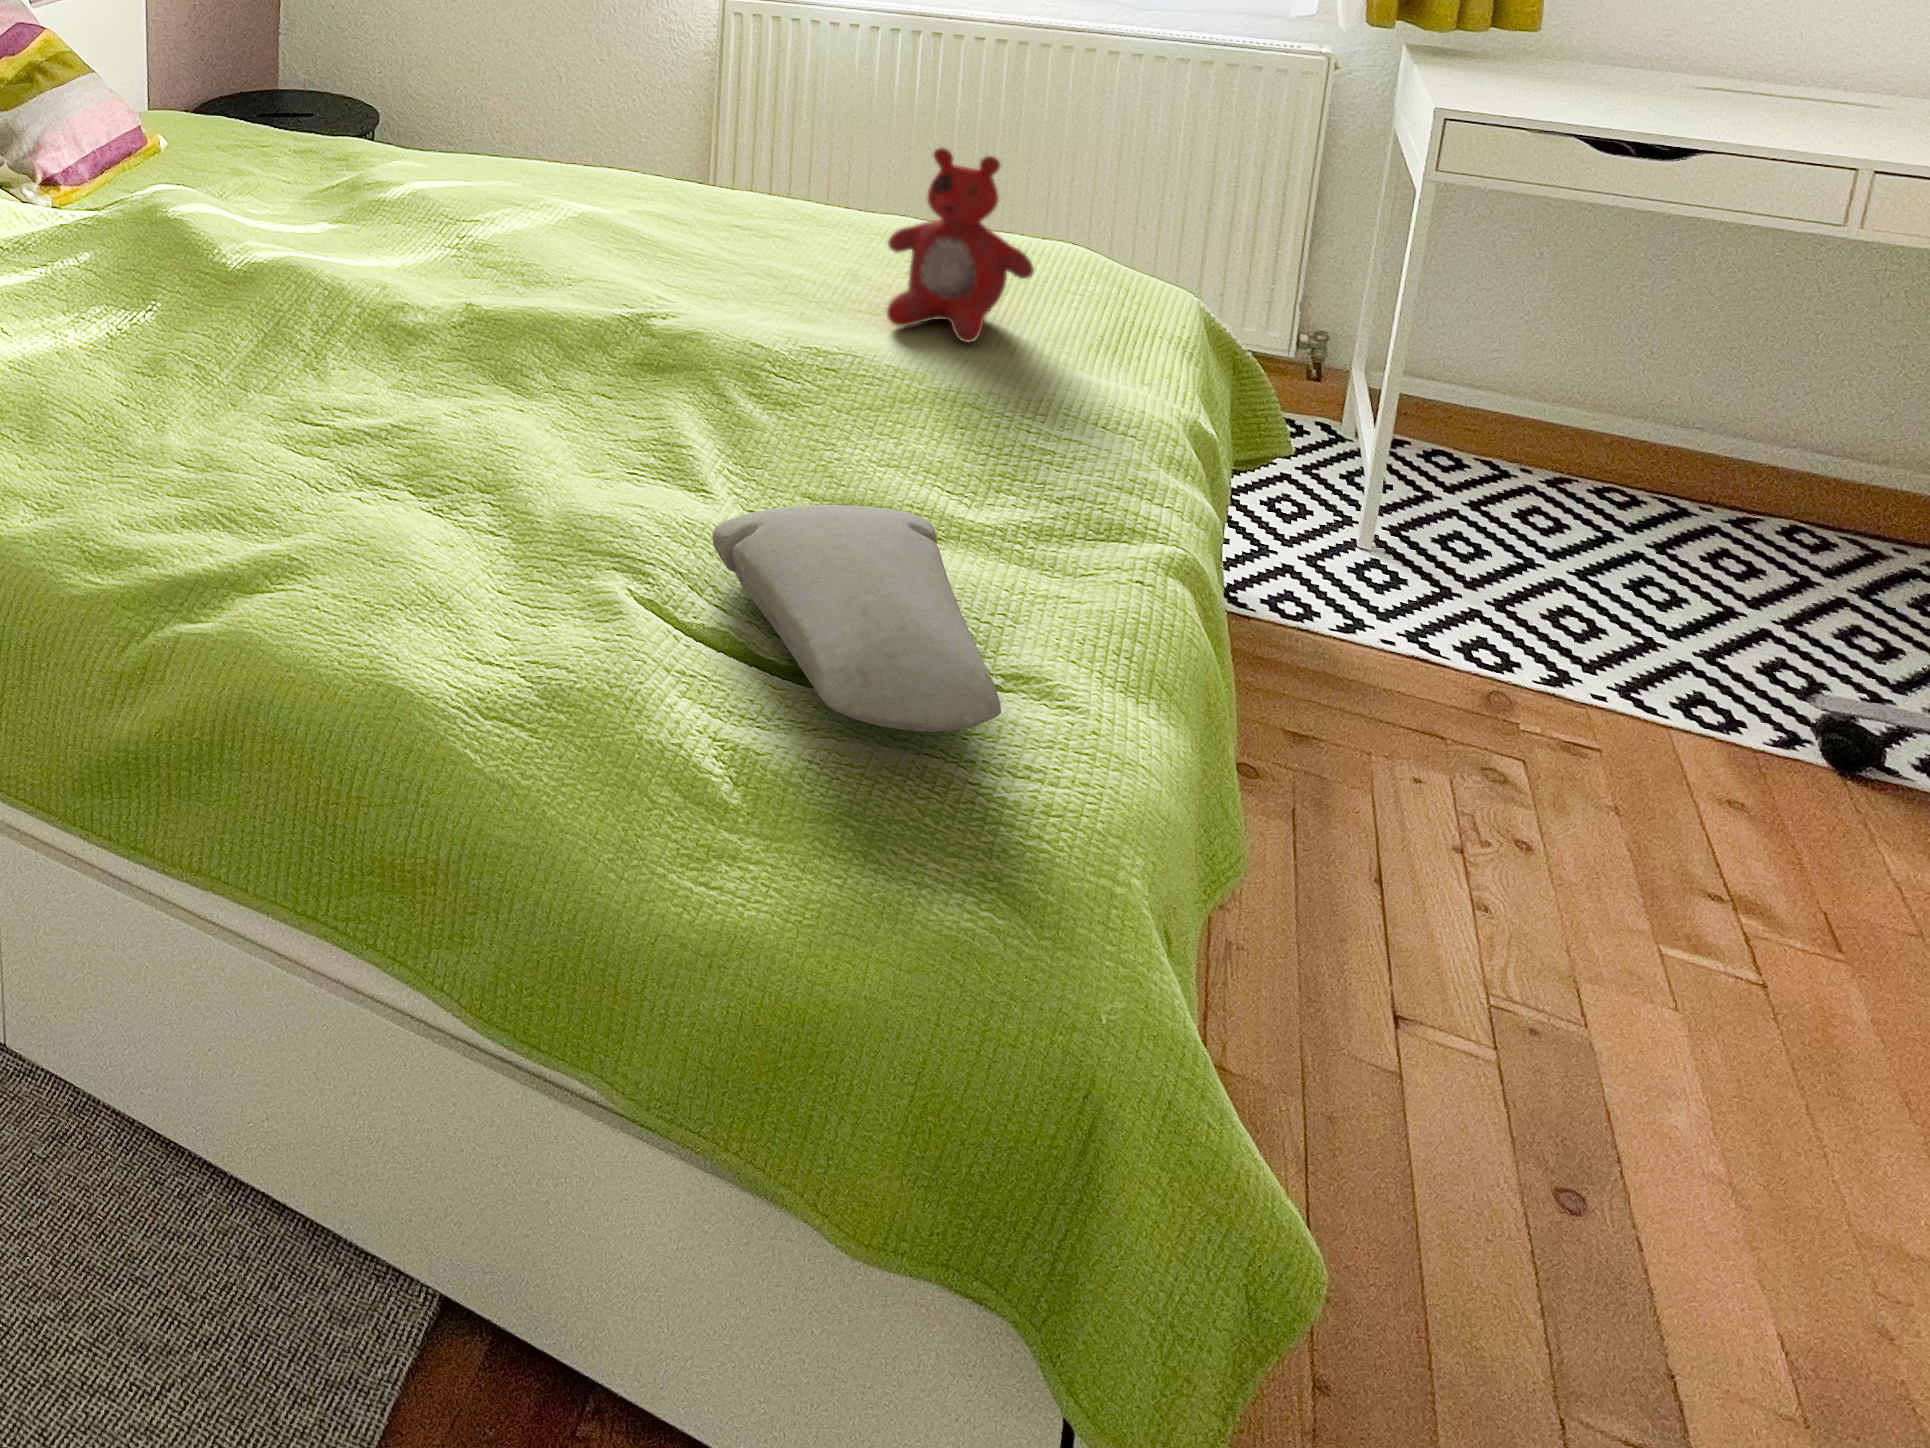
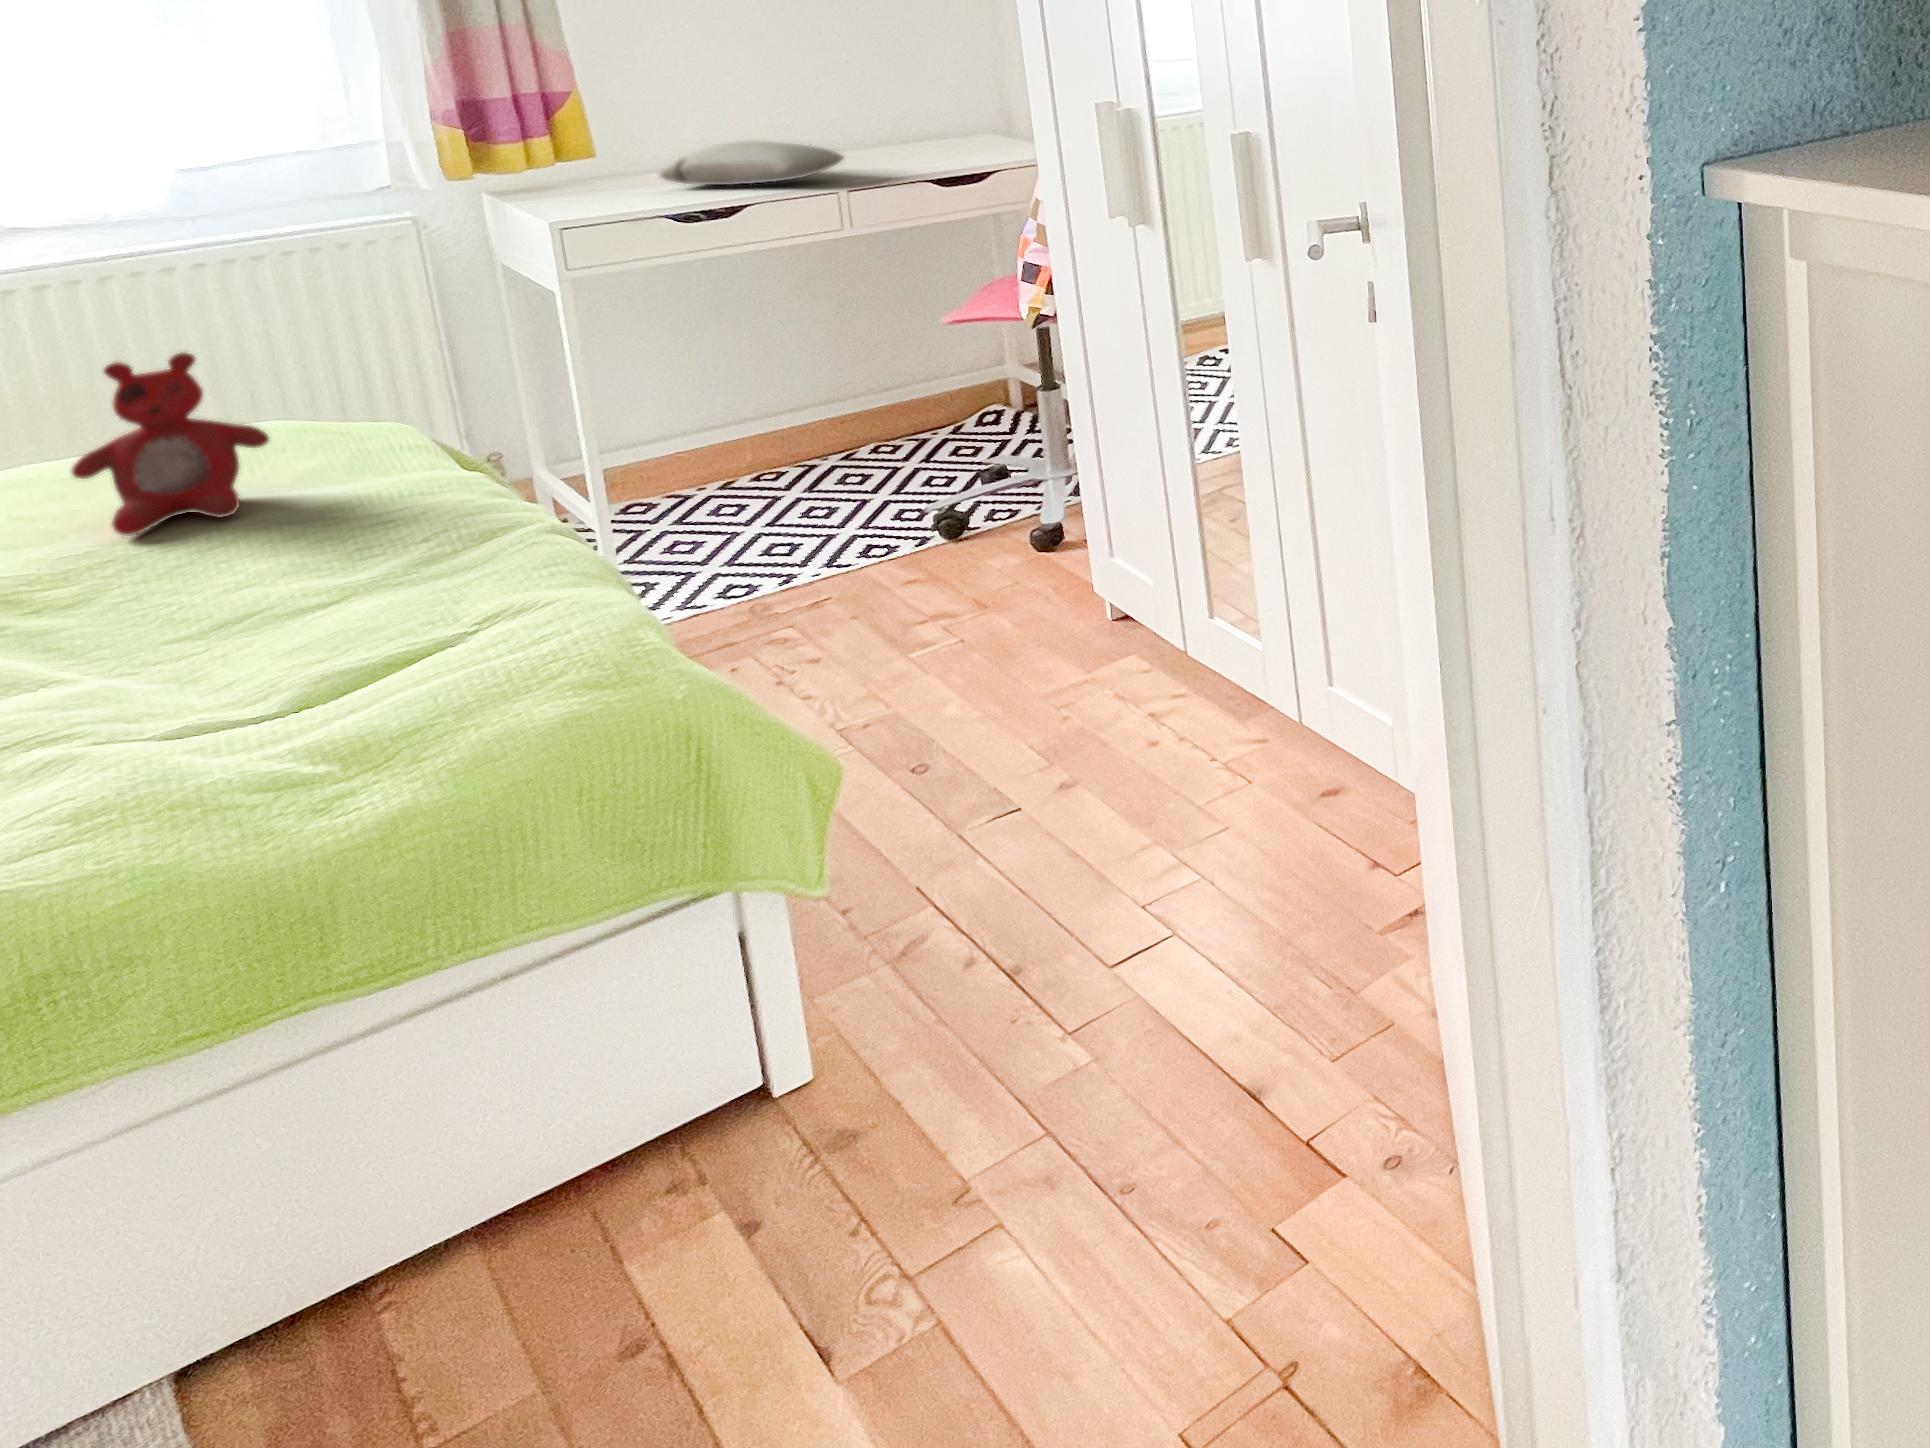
pillow: present [712,505,1001,732] -> present [659,141,843,185]

